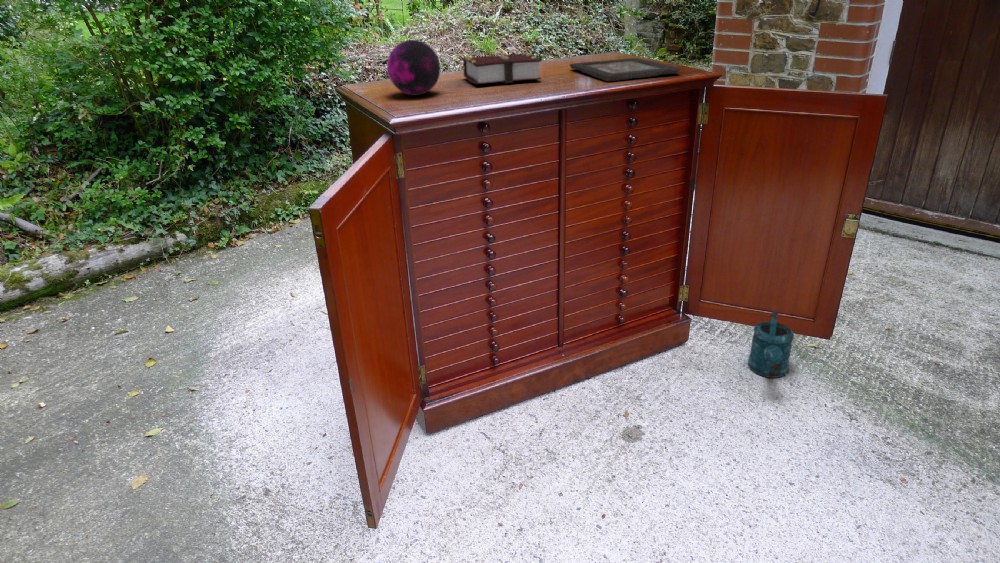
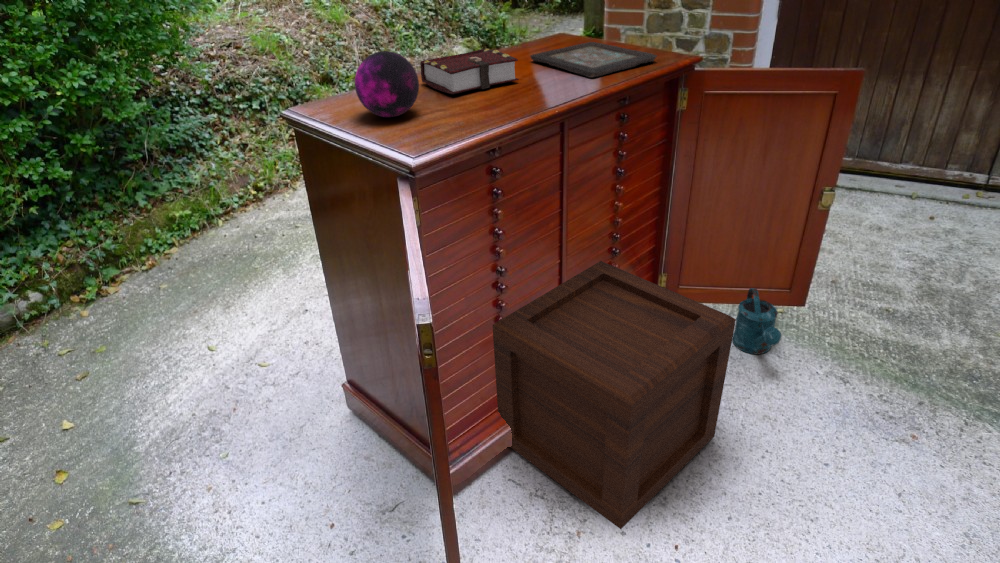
wooden crate: none [480,253,703,491] -> present [493,261,736,529]

